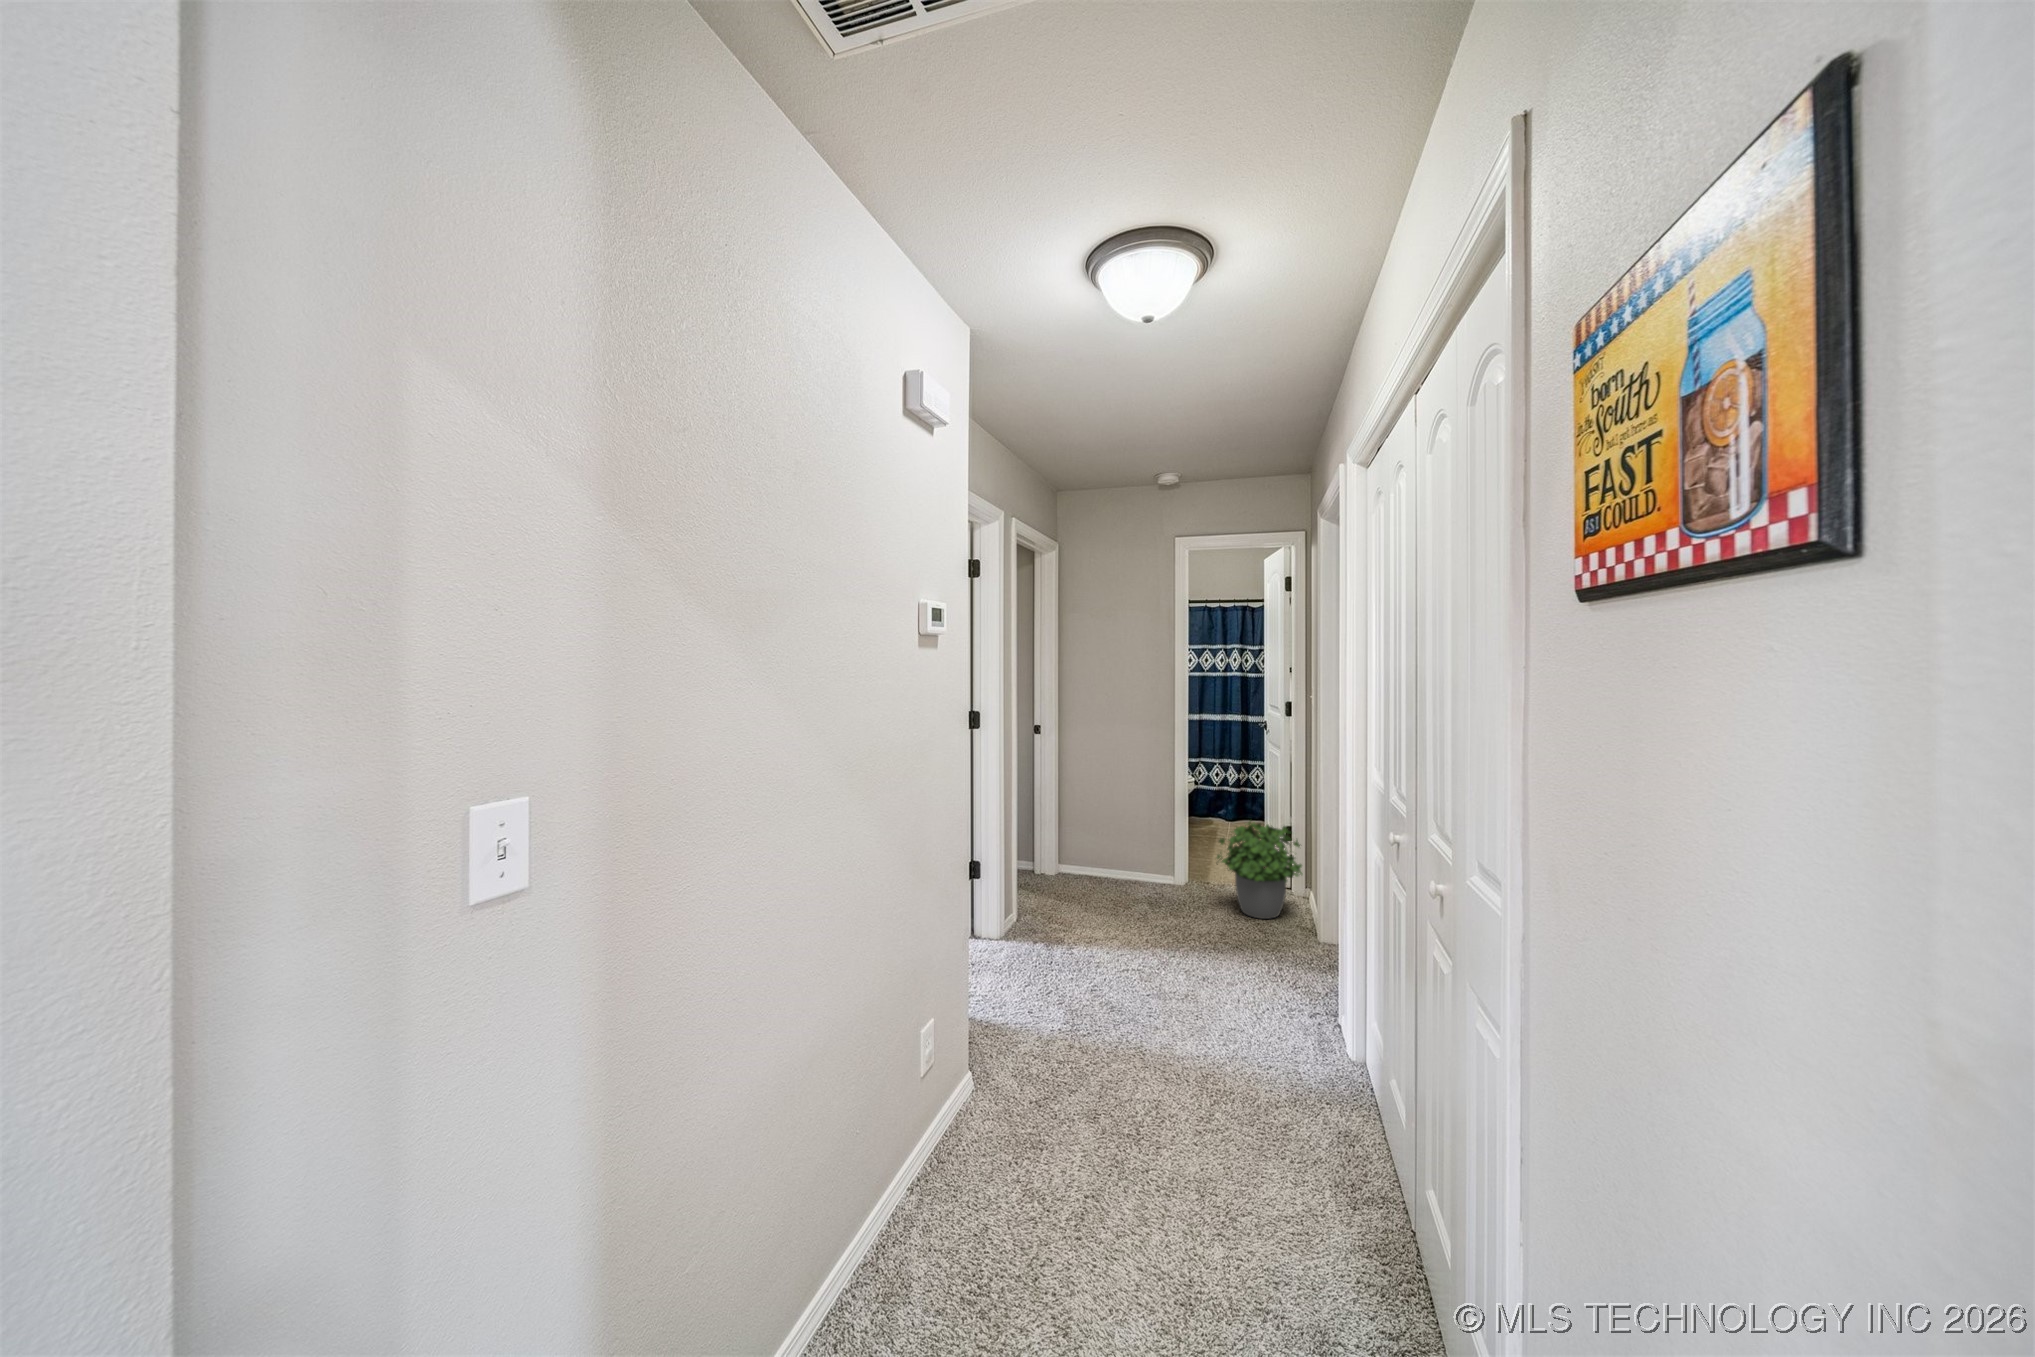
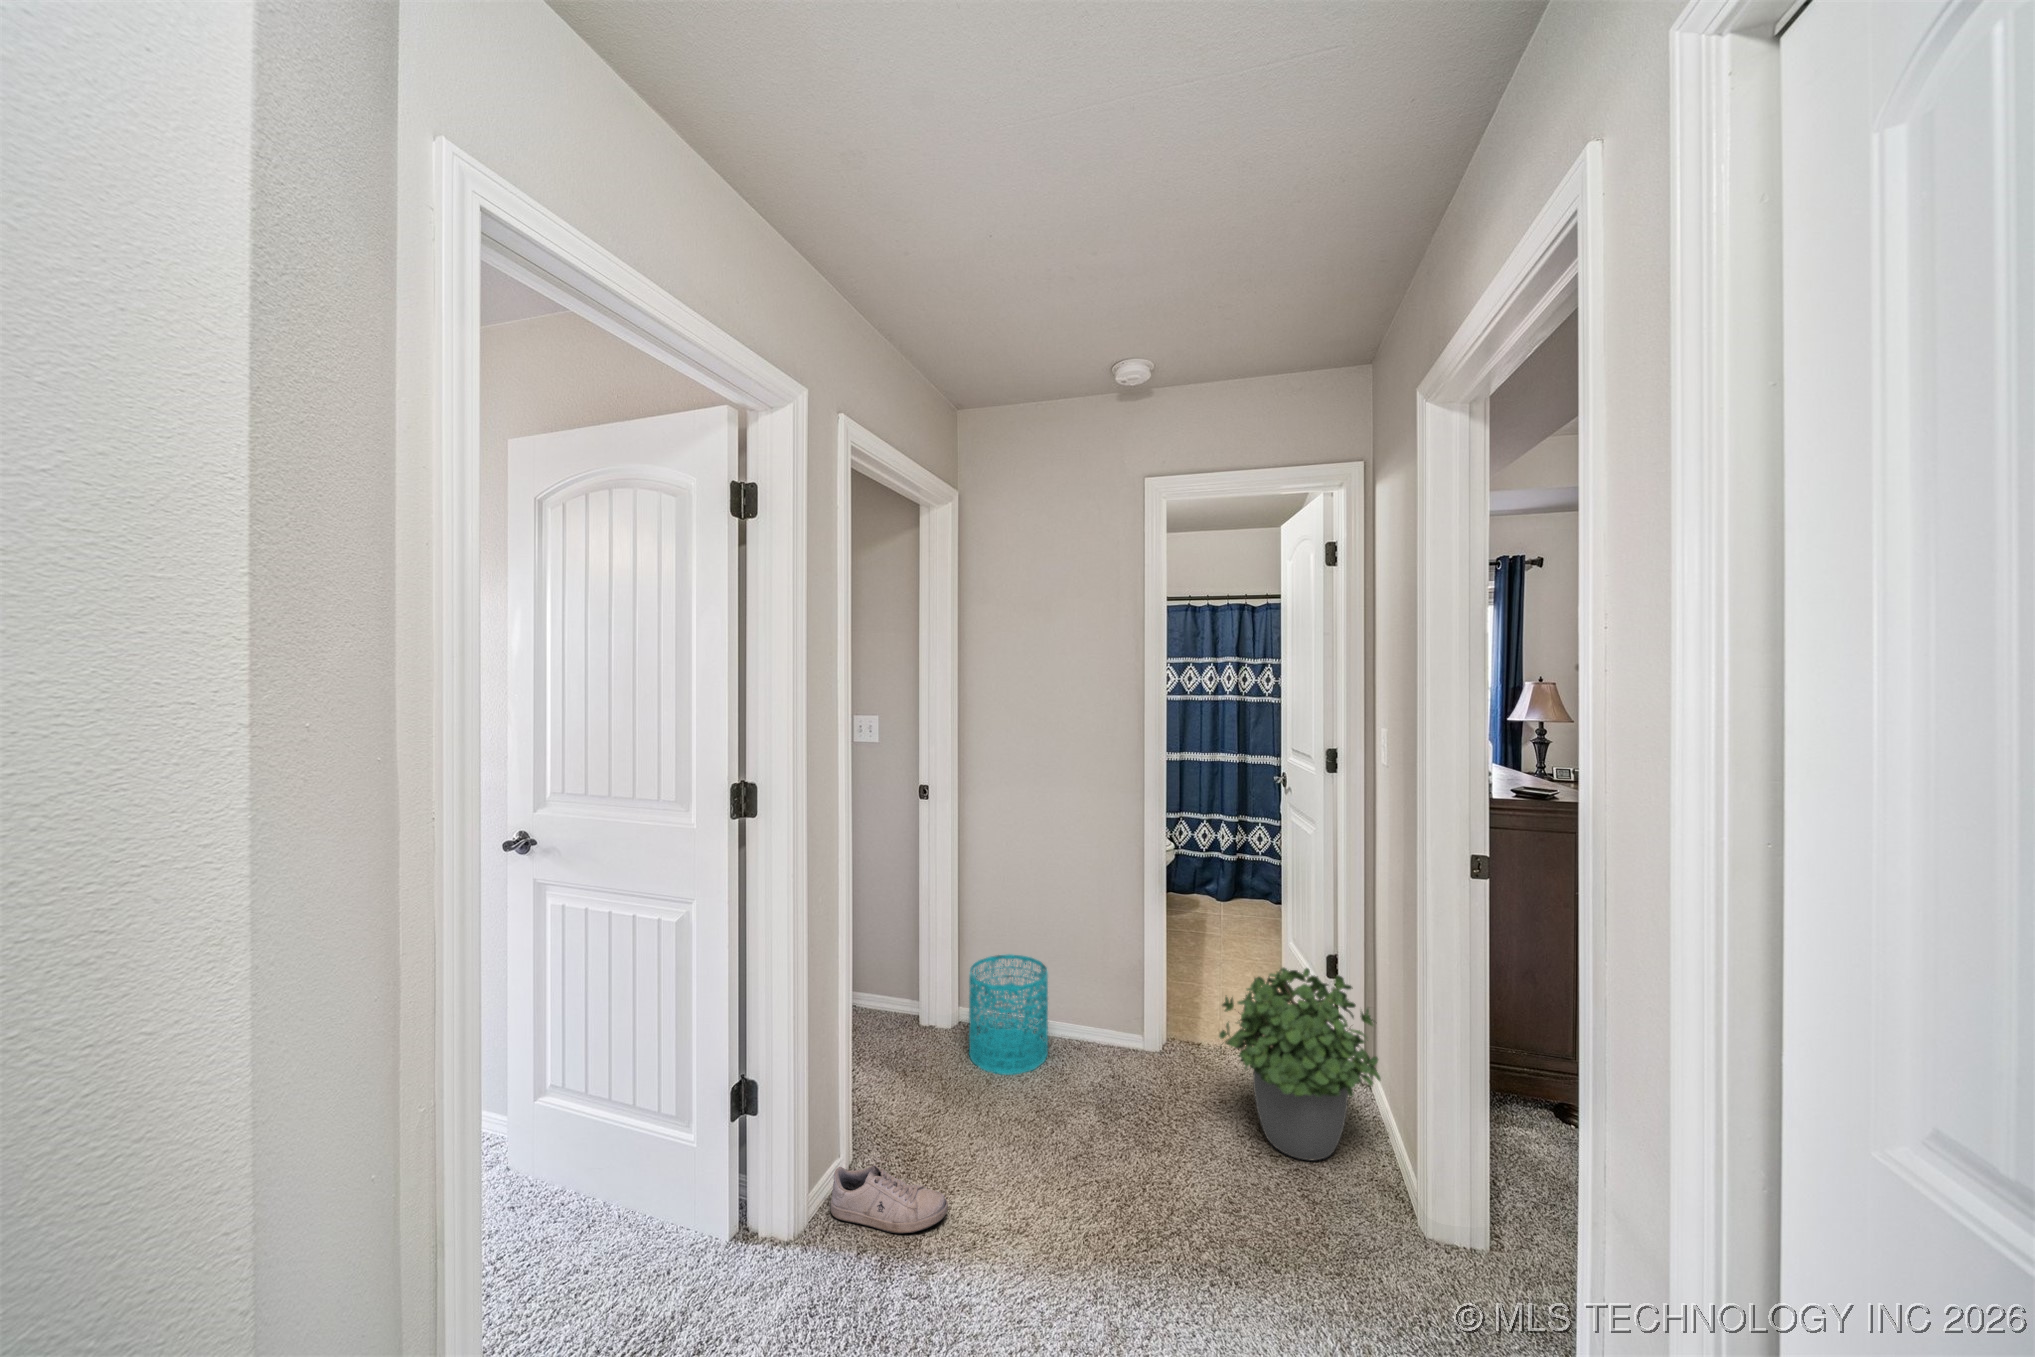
wastebasket: none [1069,829,1116,892] -> present [969,954,1048,1075]
shoe: none [1015,909,1076,936] -> present [831,1165,948,1234]

